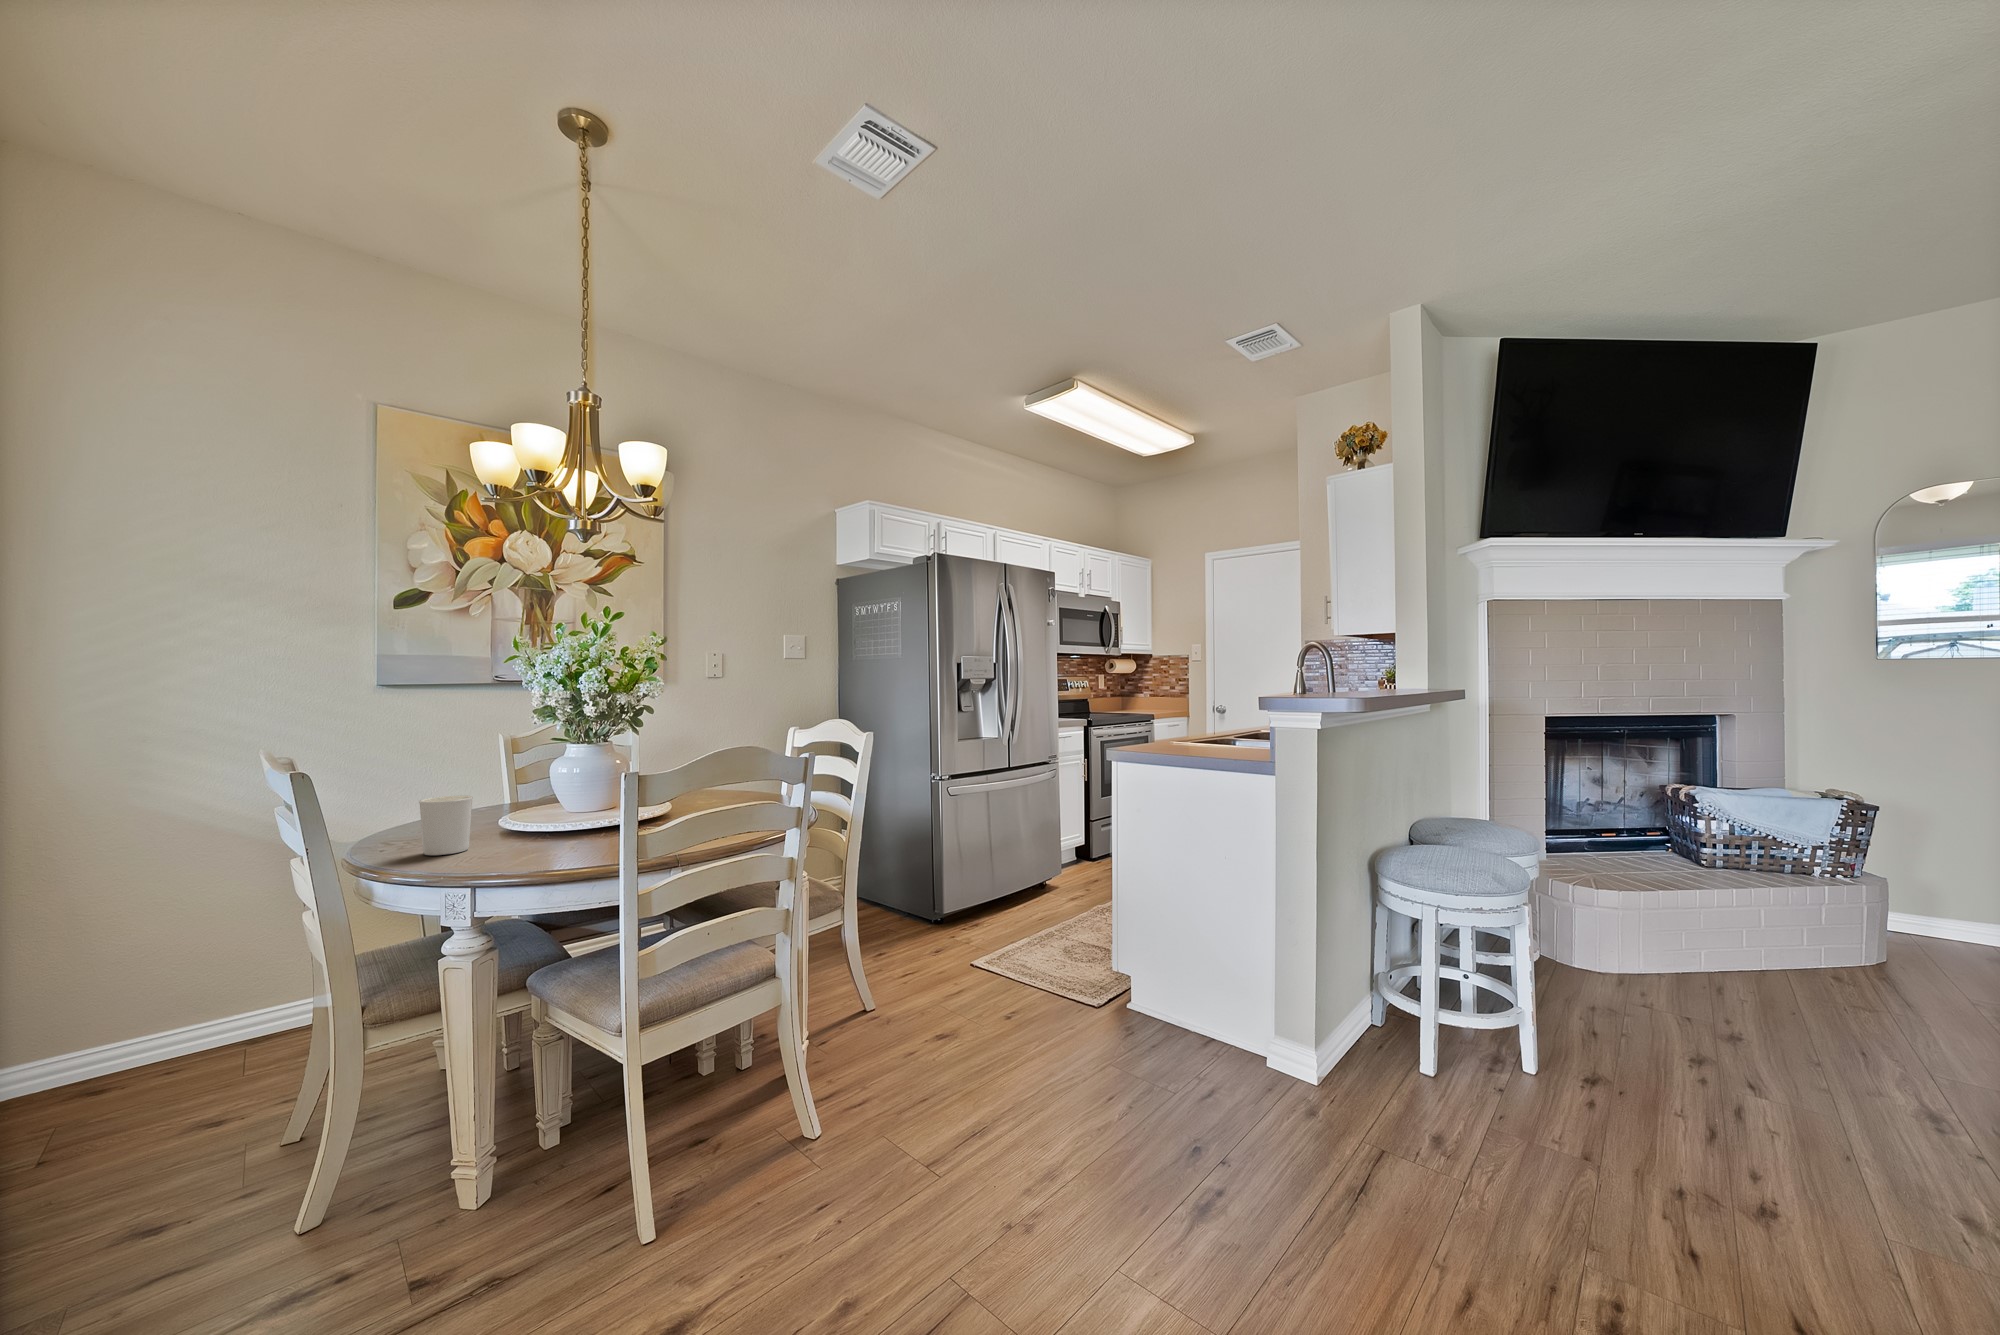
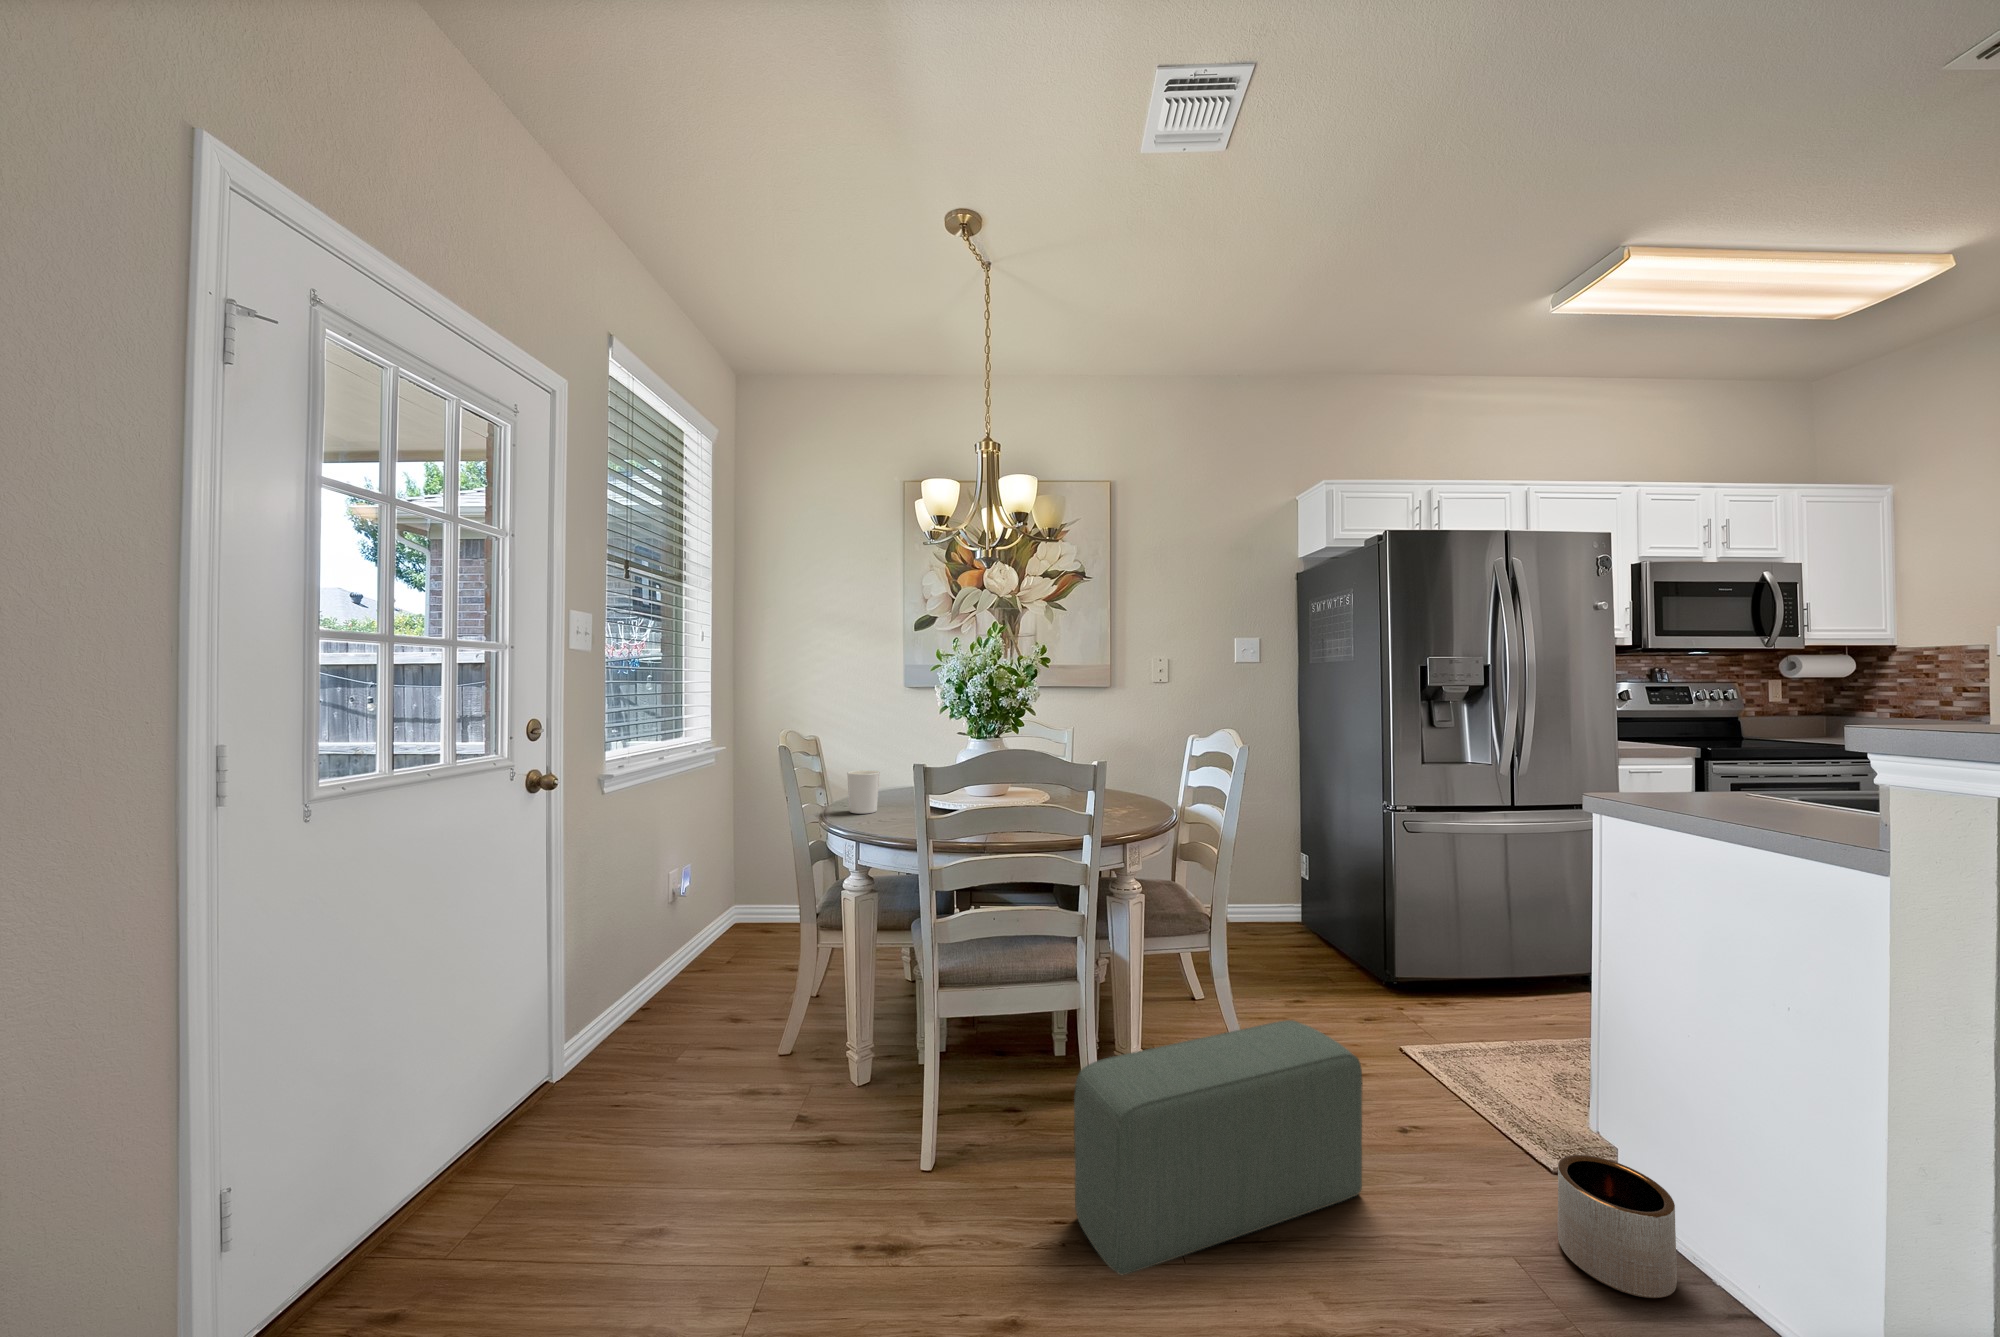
pouf: none [831,954,1014,1208] -> present [1074,1020,1362,1275]
planter: none [1119,979,1178,1054] -> present [1558,1155,1677,1298]

